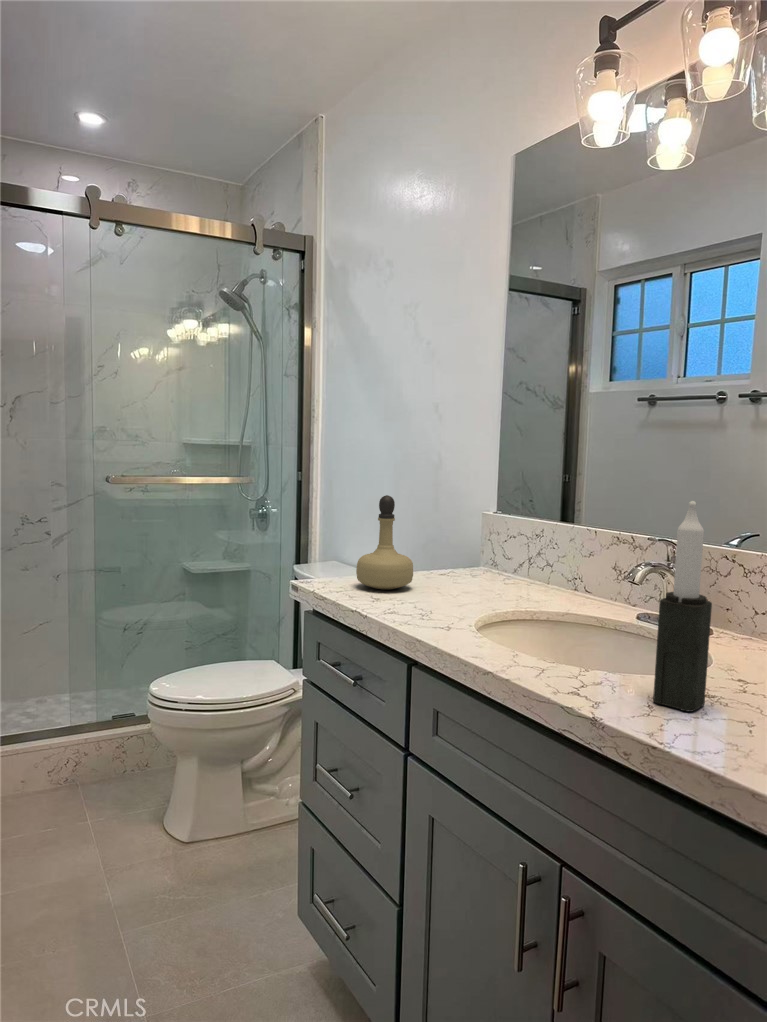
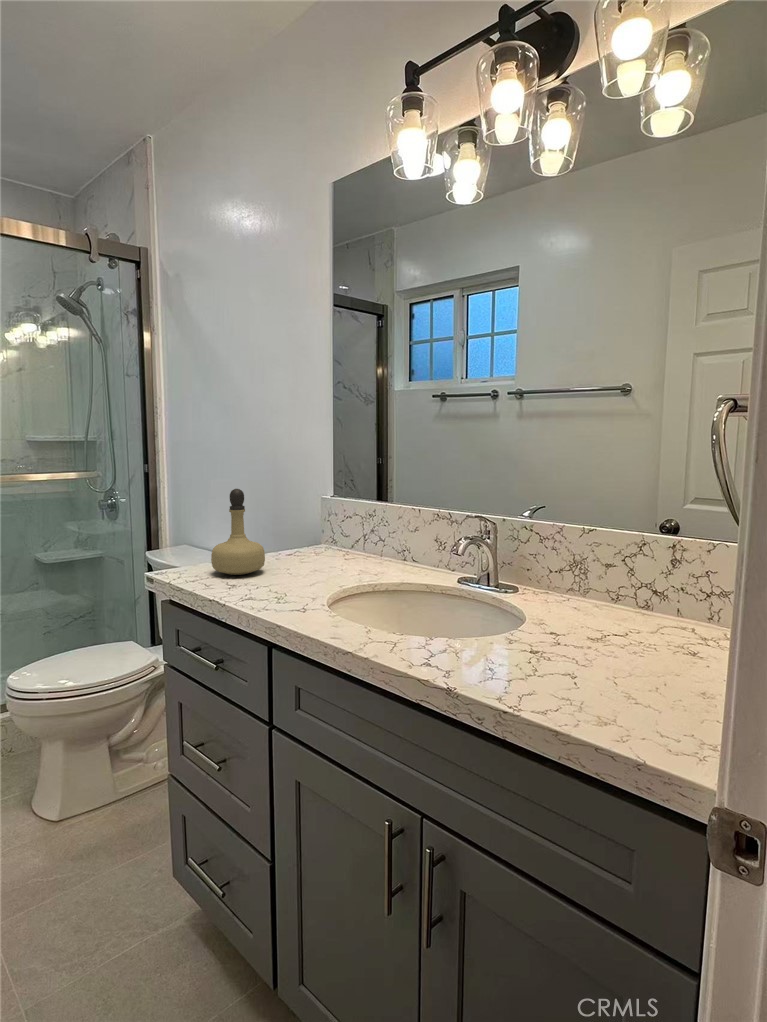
candle: present [653,501,712,712] -> none [491,489,535,670]

